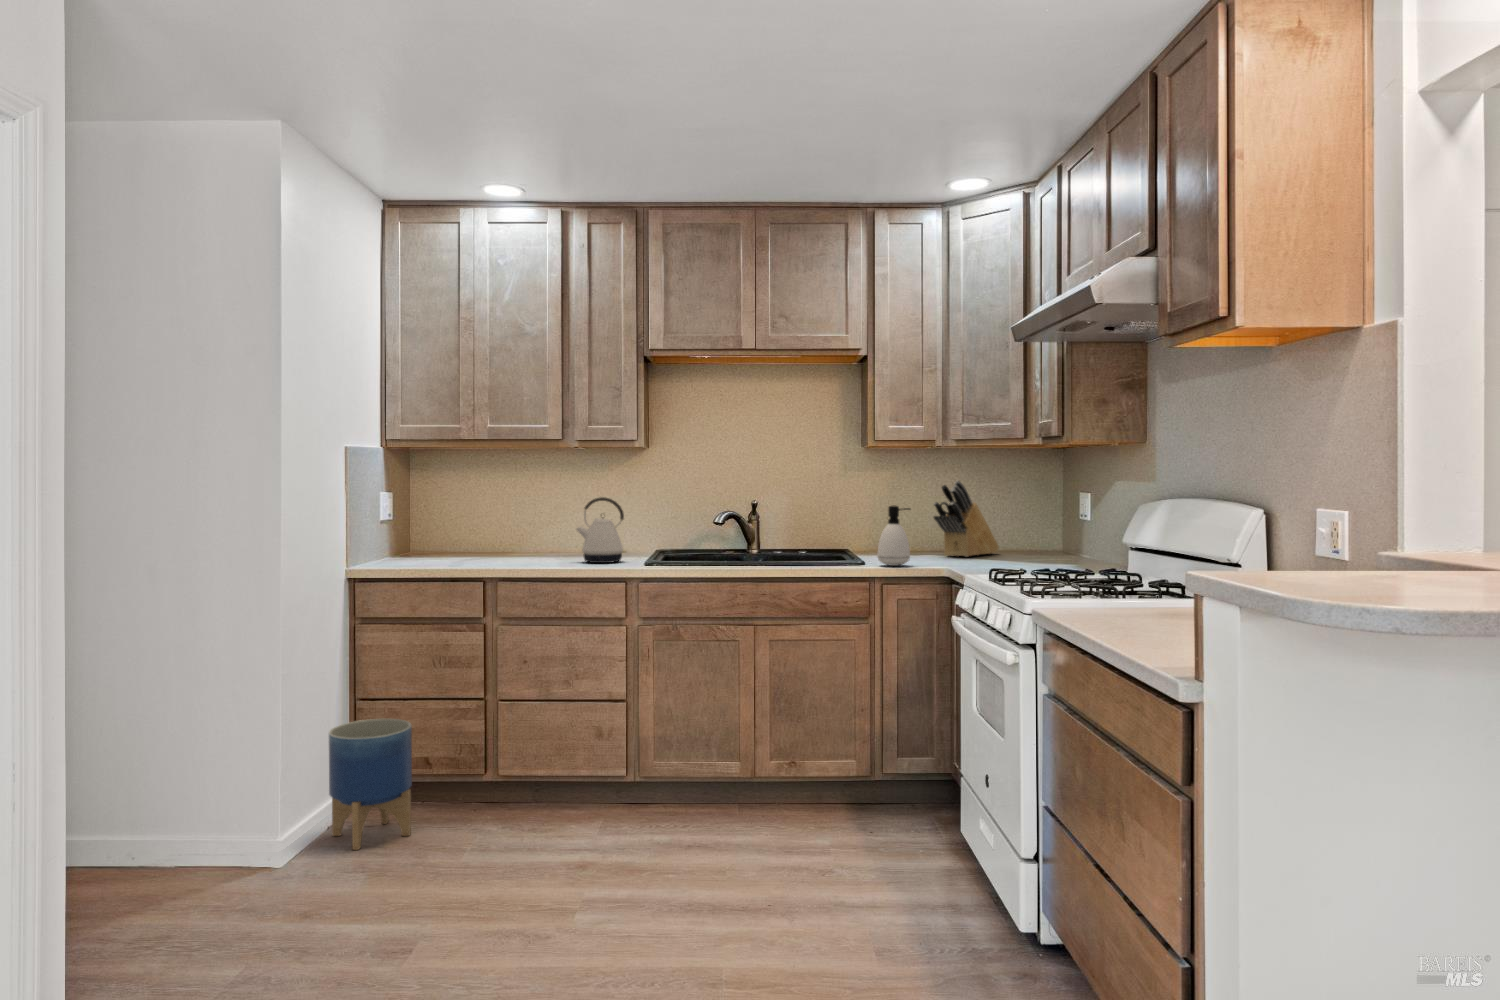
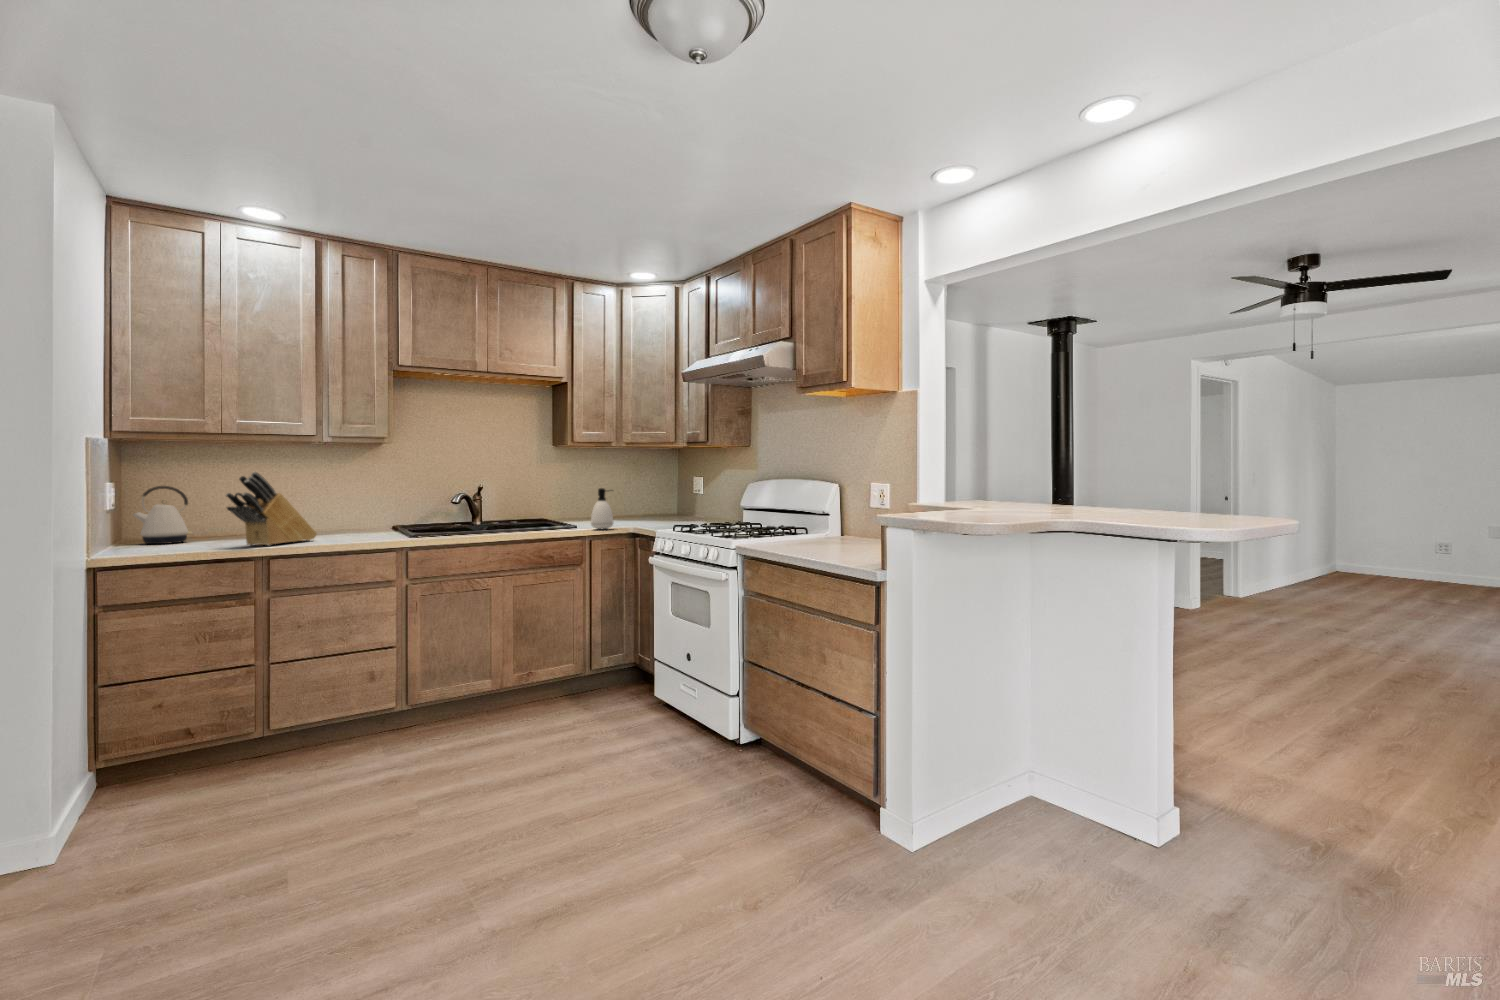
knife block: present [934,481,999,557] -> present [226,472,317,545]
kettle: present [576,497,627,563] -> present [133,486,192,544]
planter: present [329,719,412,850] -> none [95,694,197,822]

